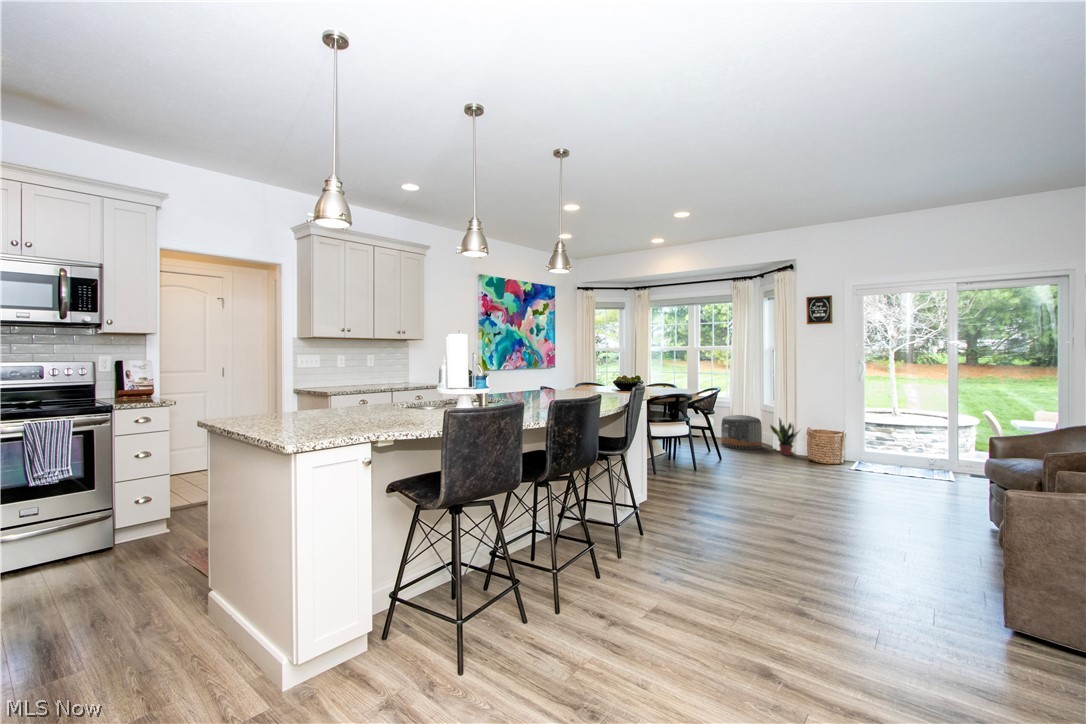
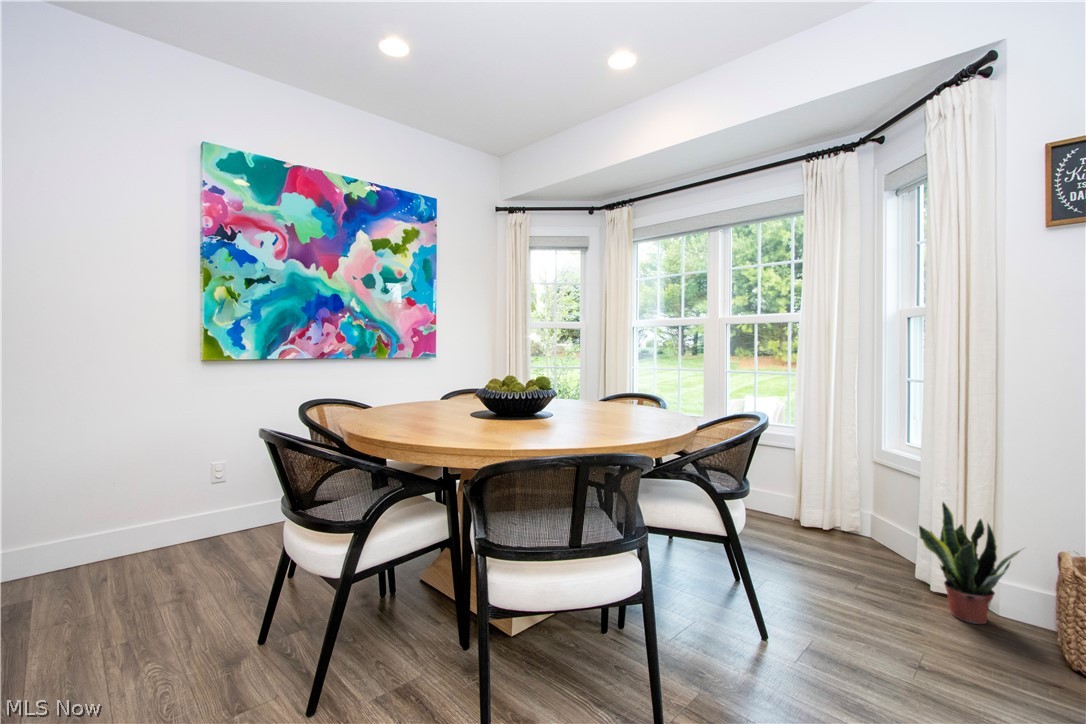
pouf: present [721,415,762,449] -> none [771,475,880,577]

